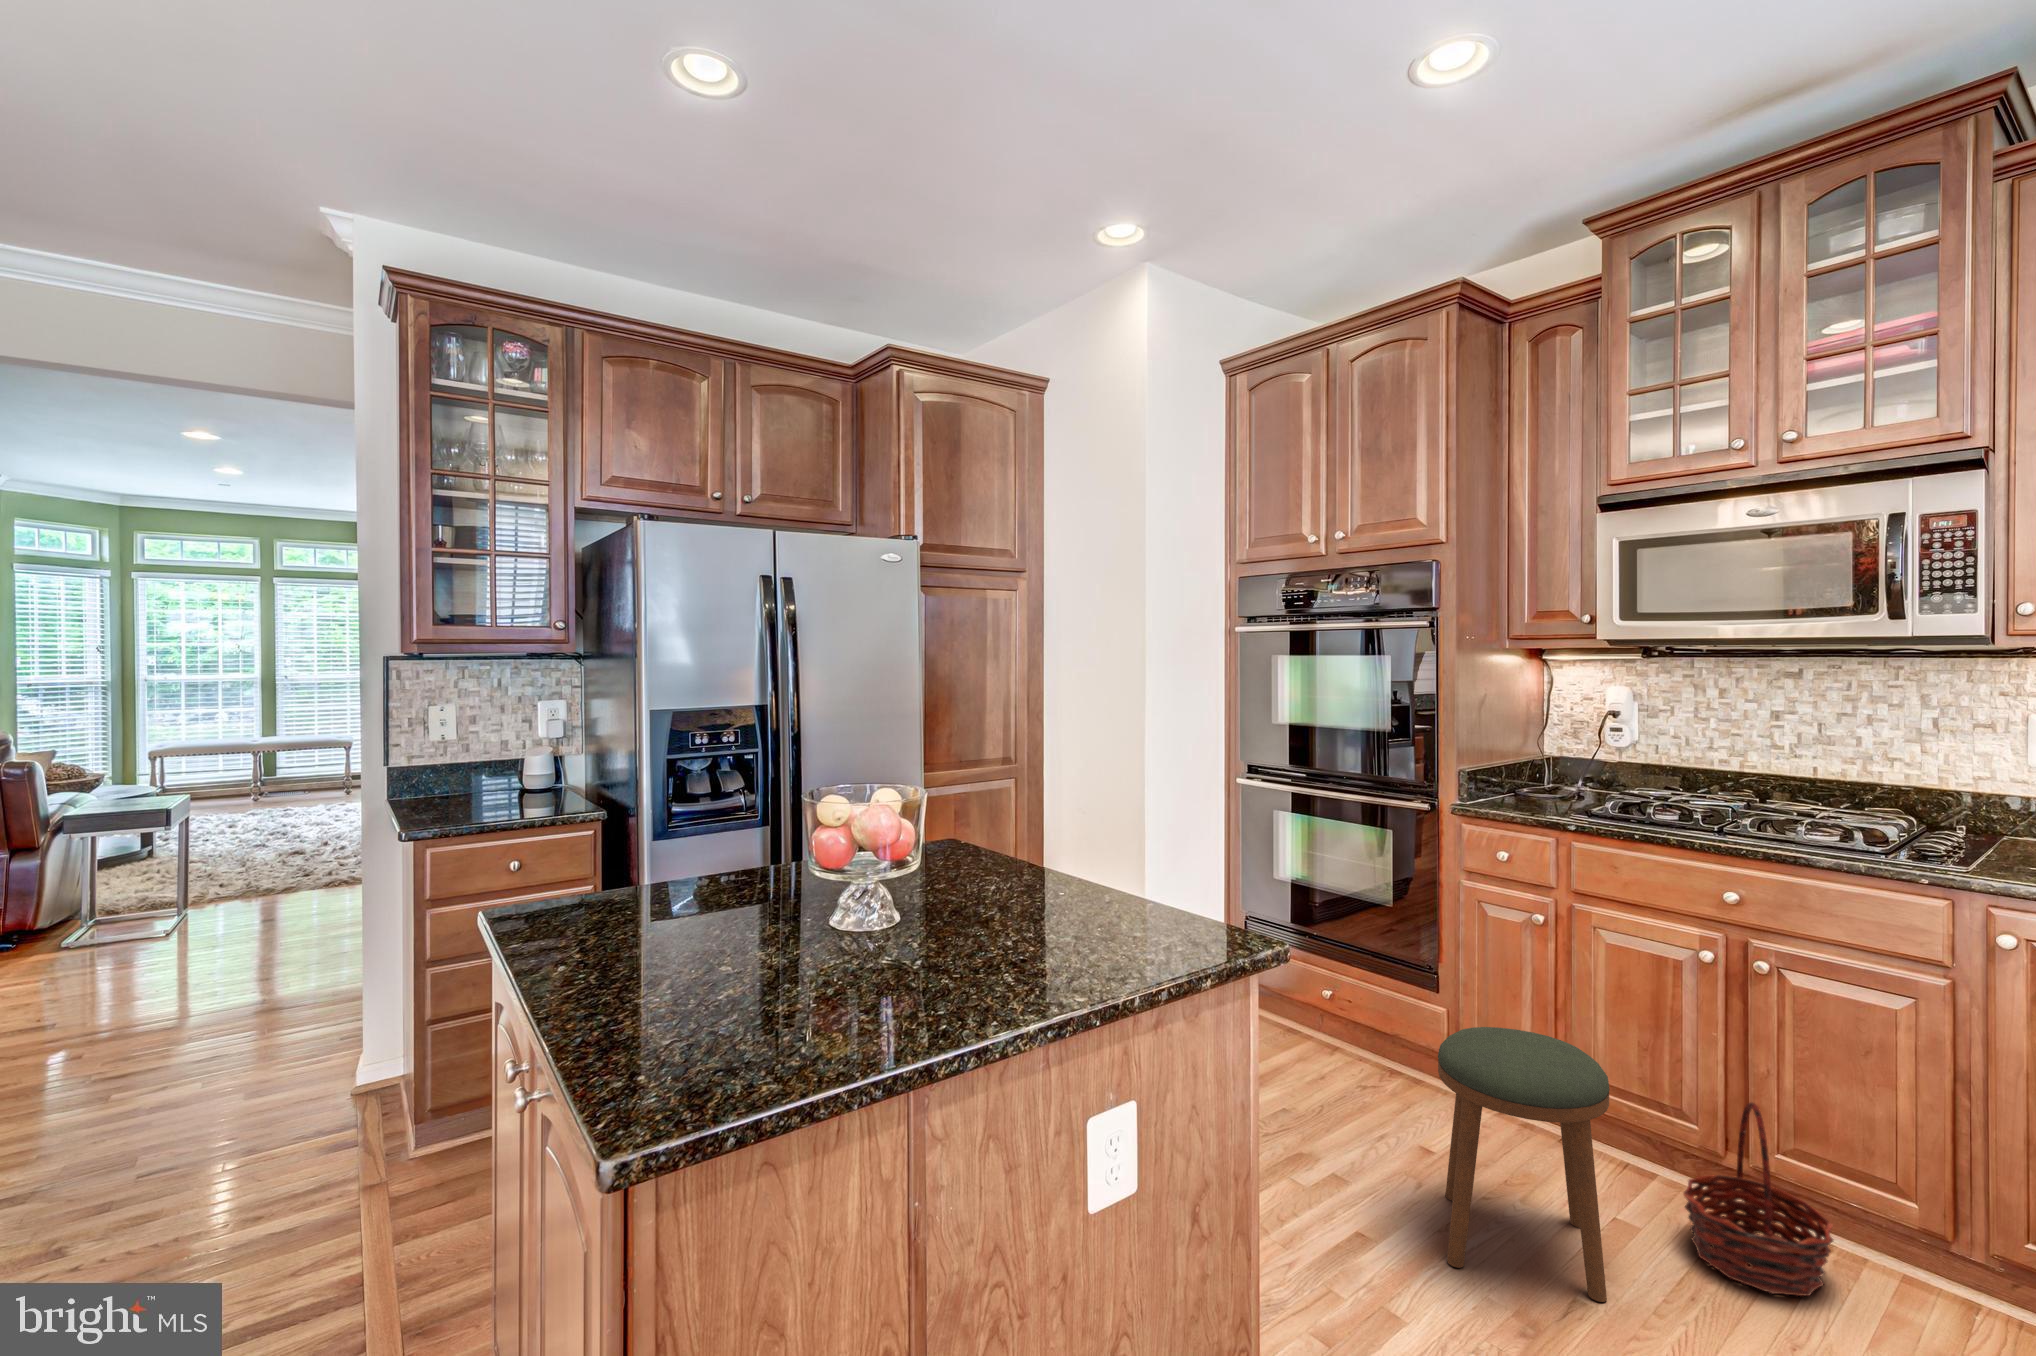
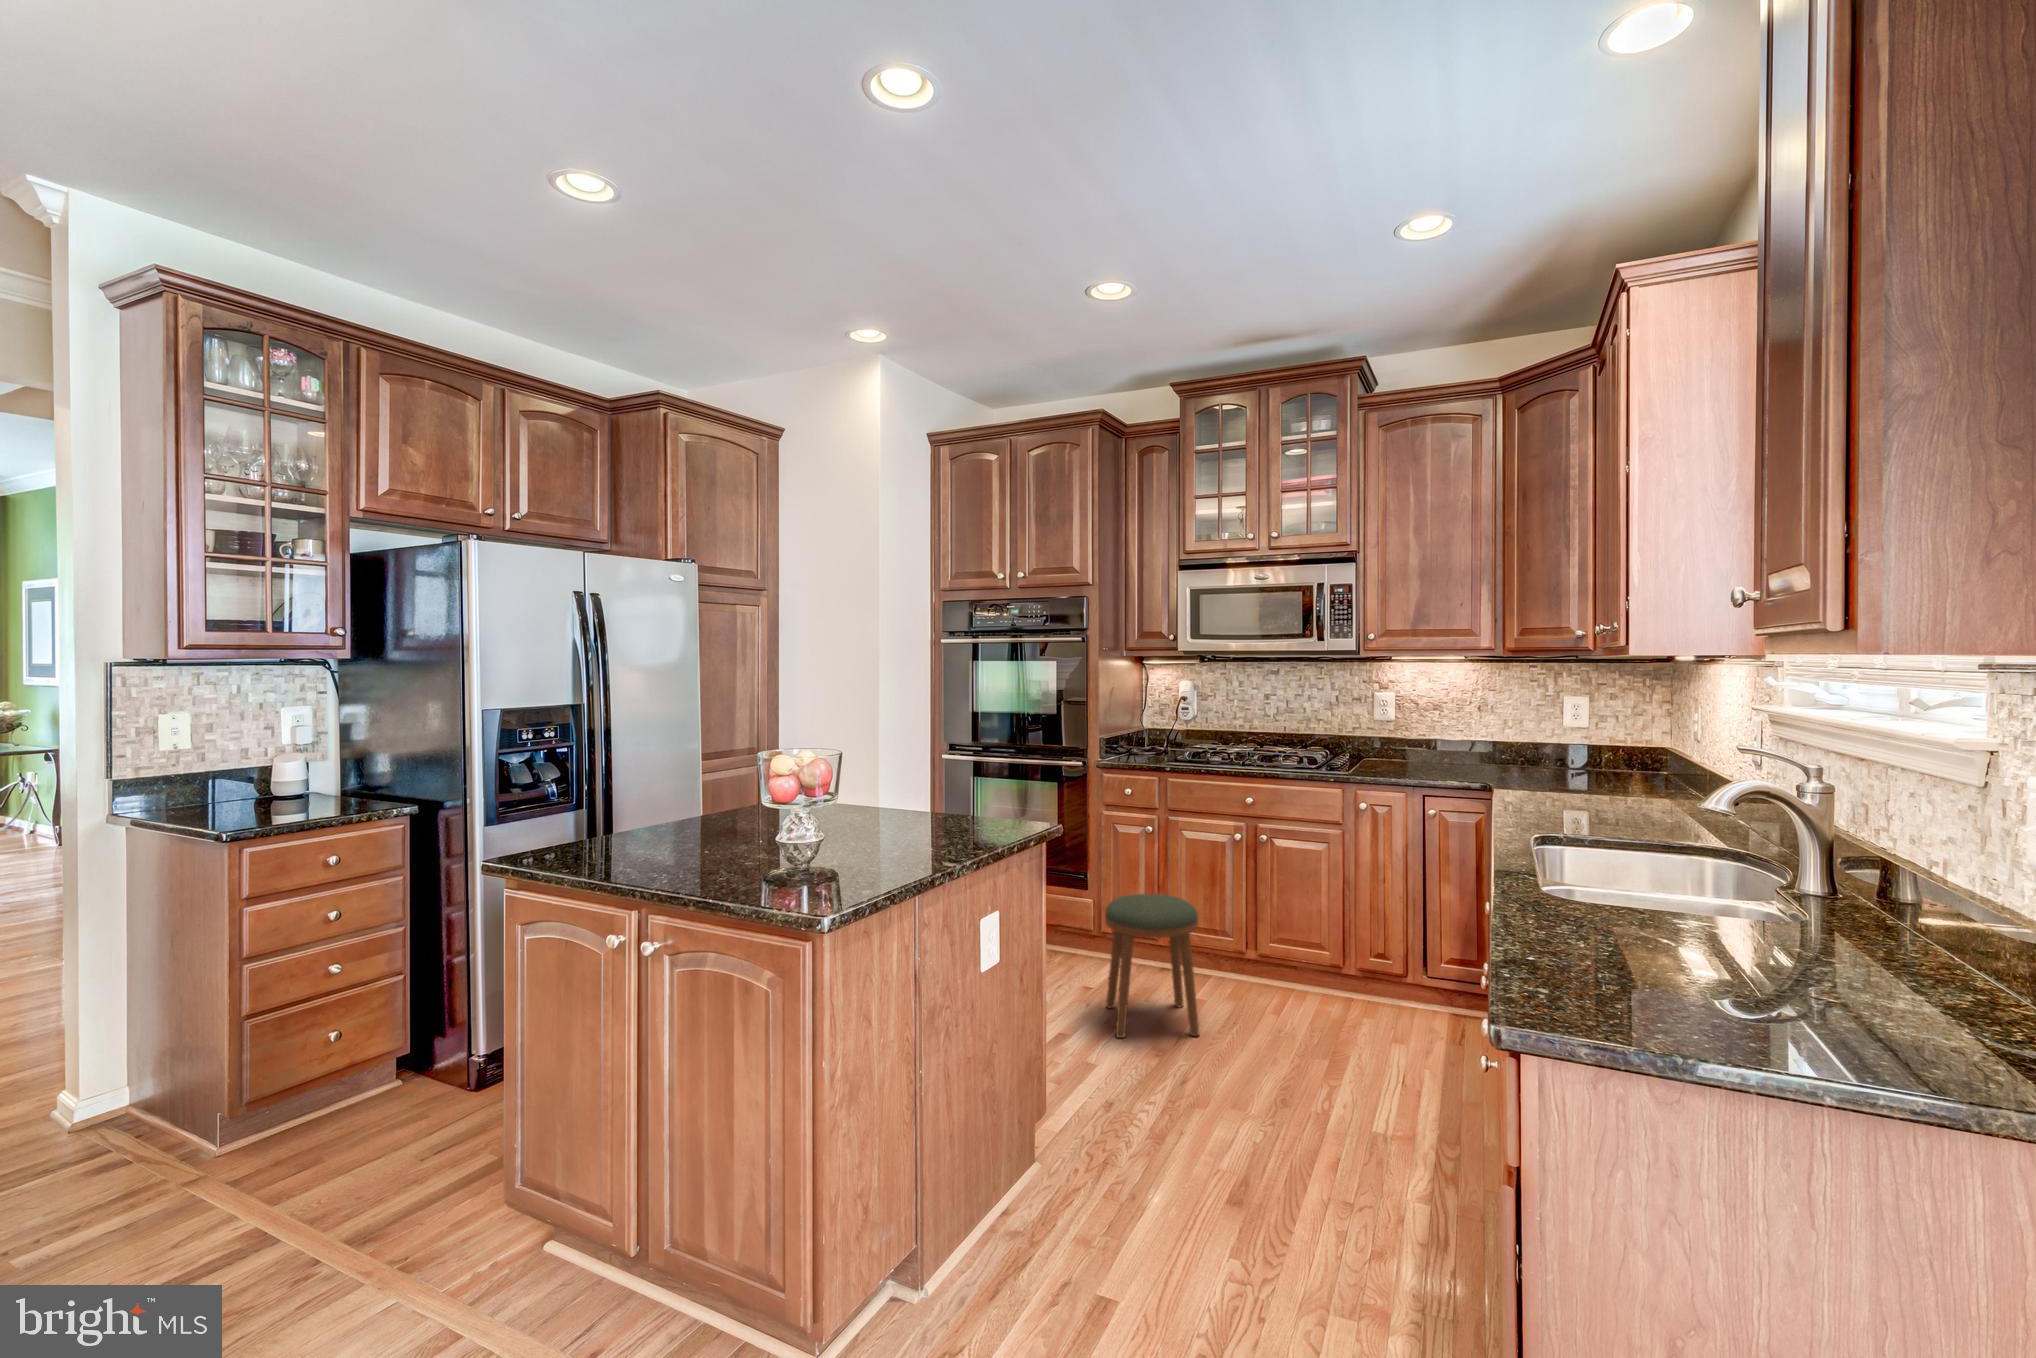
basket: present [1683,1103,1833,1296] -> none [1231,915,1300,1016]

